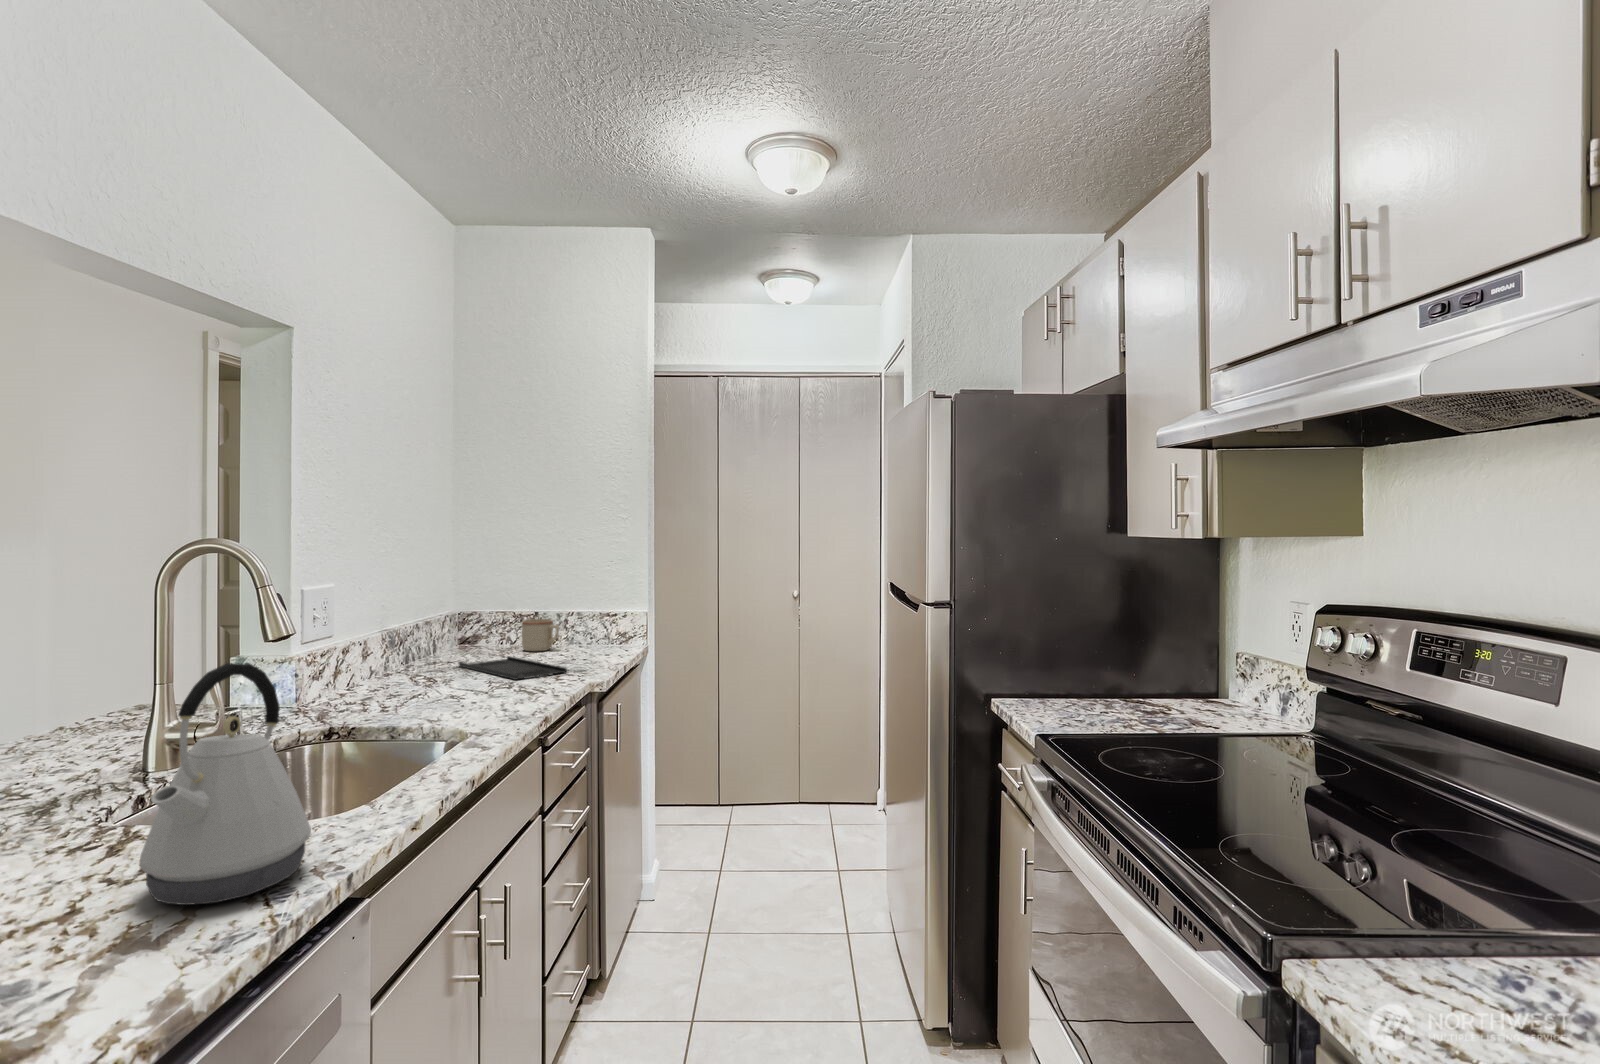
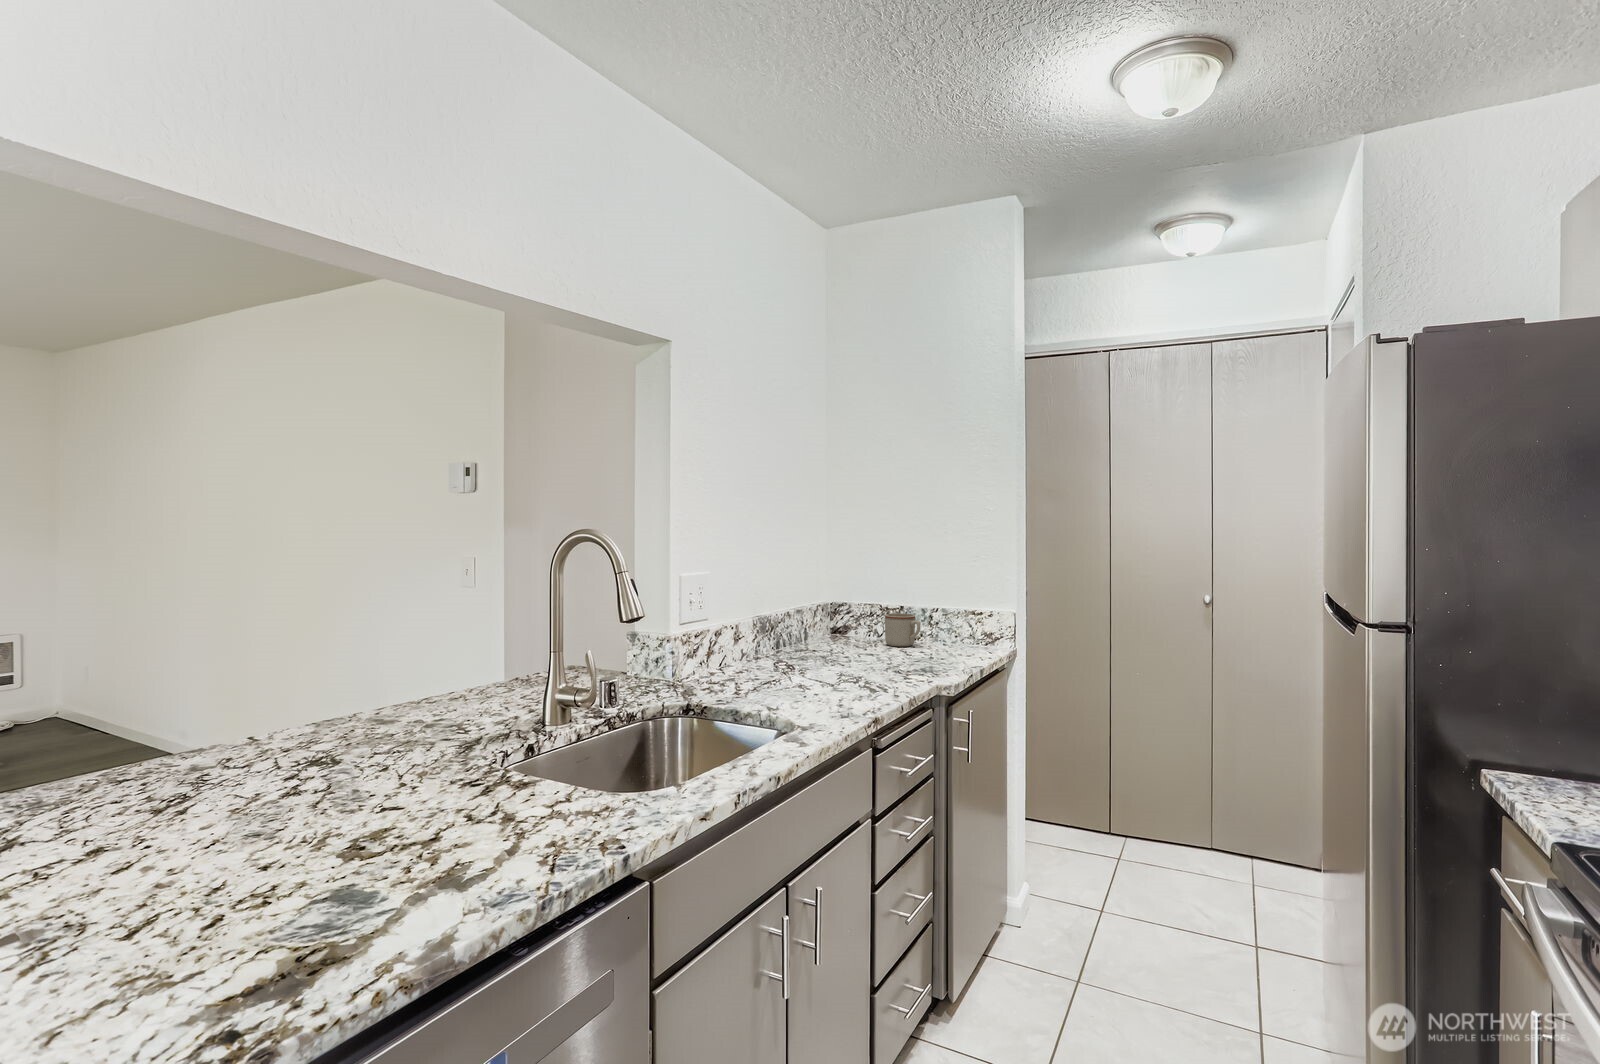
tray: present [459,656,567,680] -> none [820,649,917,675]
kettle: present [140,663,311,905] -> none [468,645,602,858]

